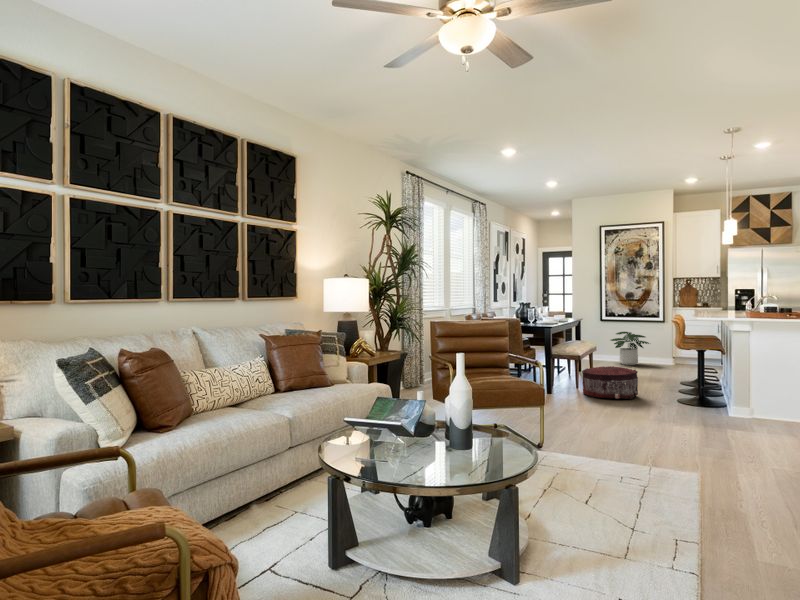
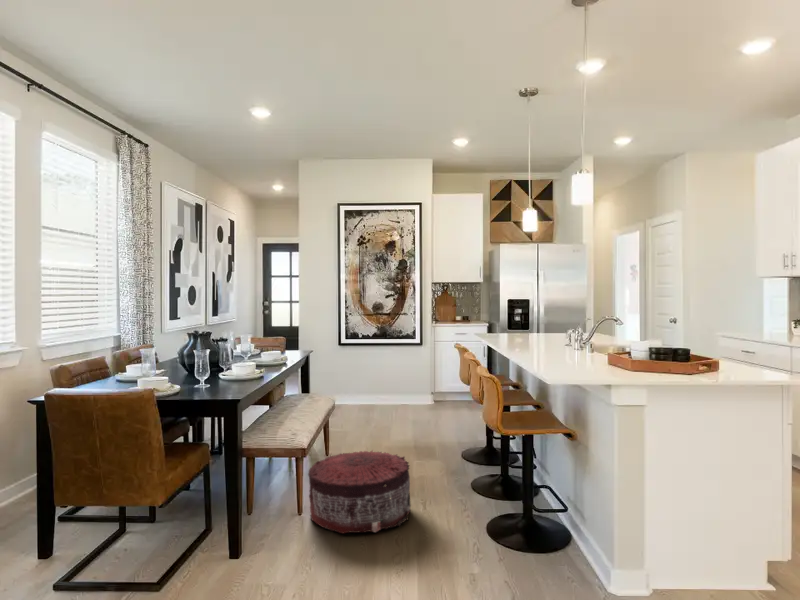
potted plant: present [611,332,649,365] -> none [351,359,407,409]

